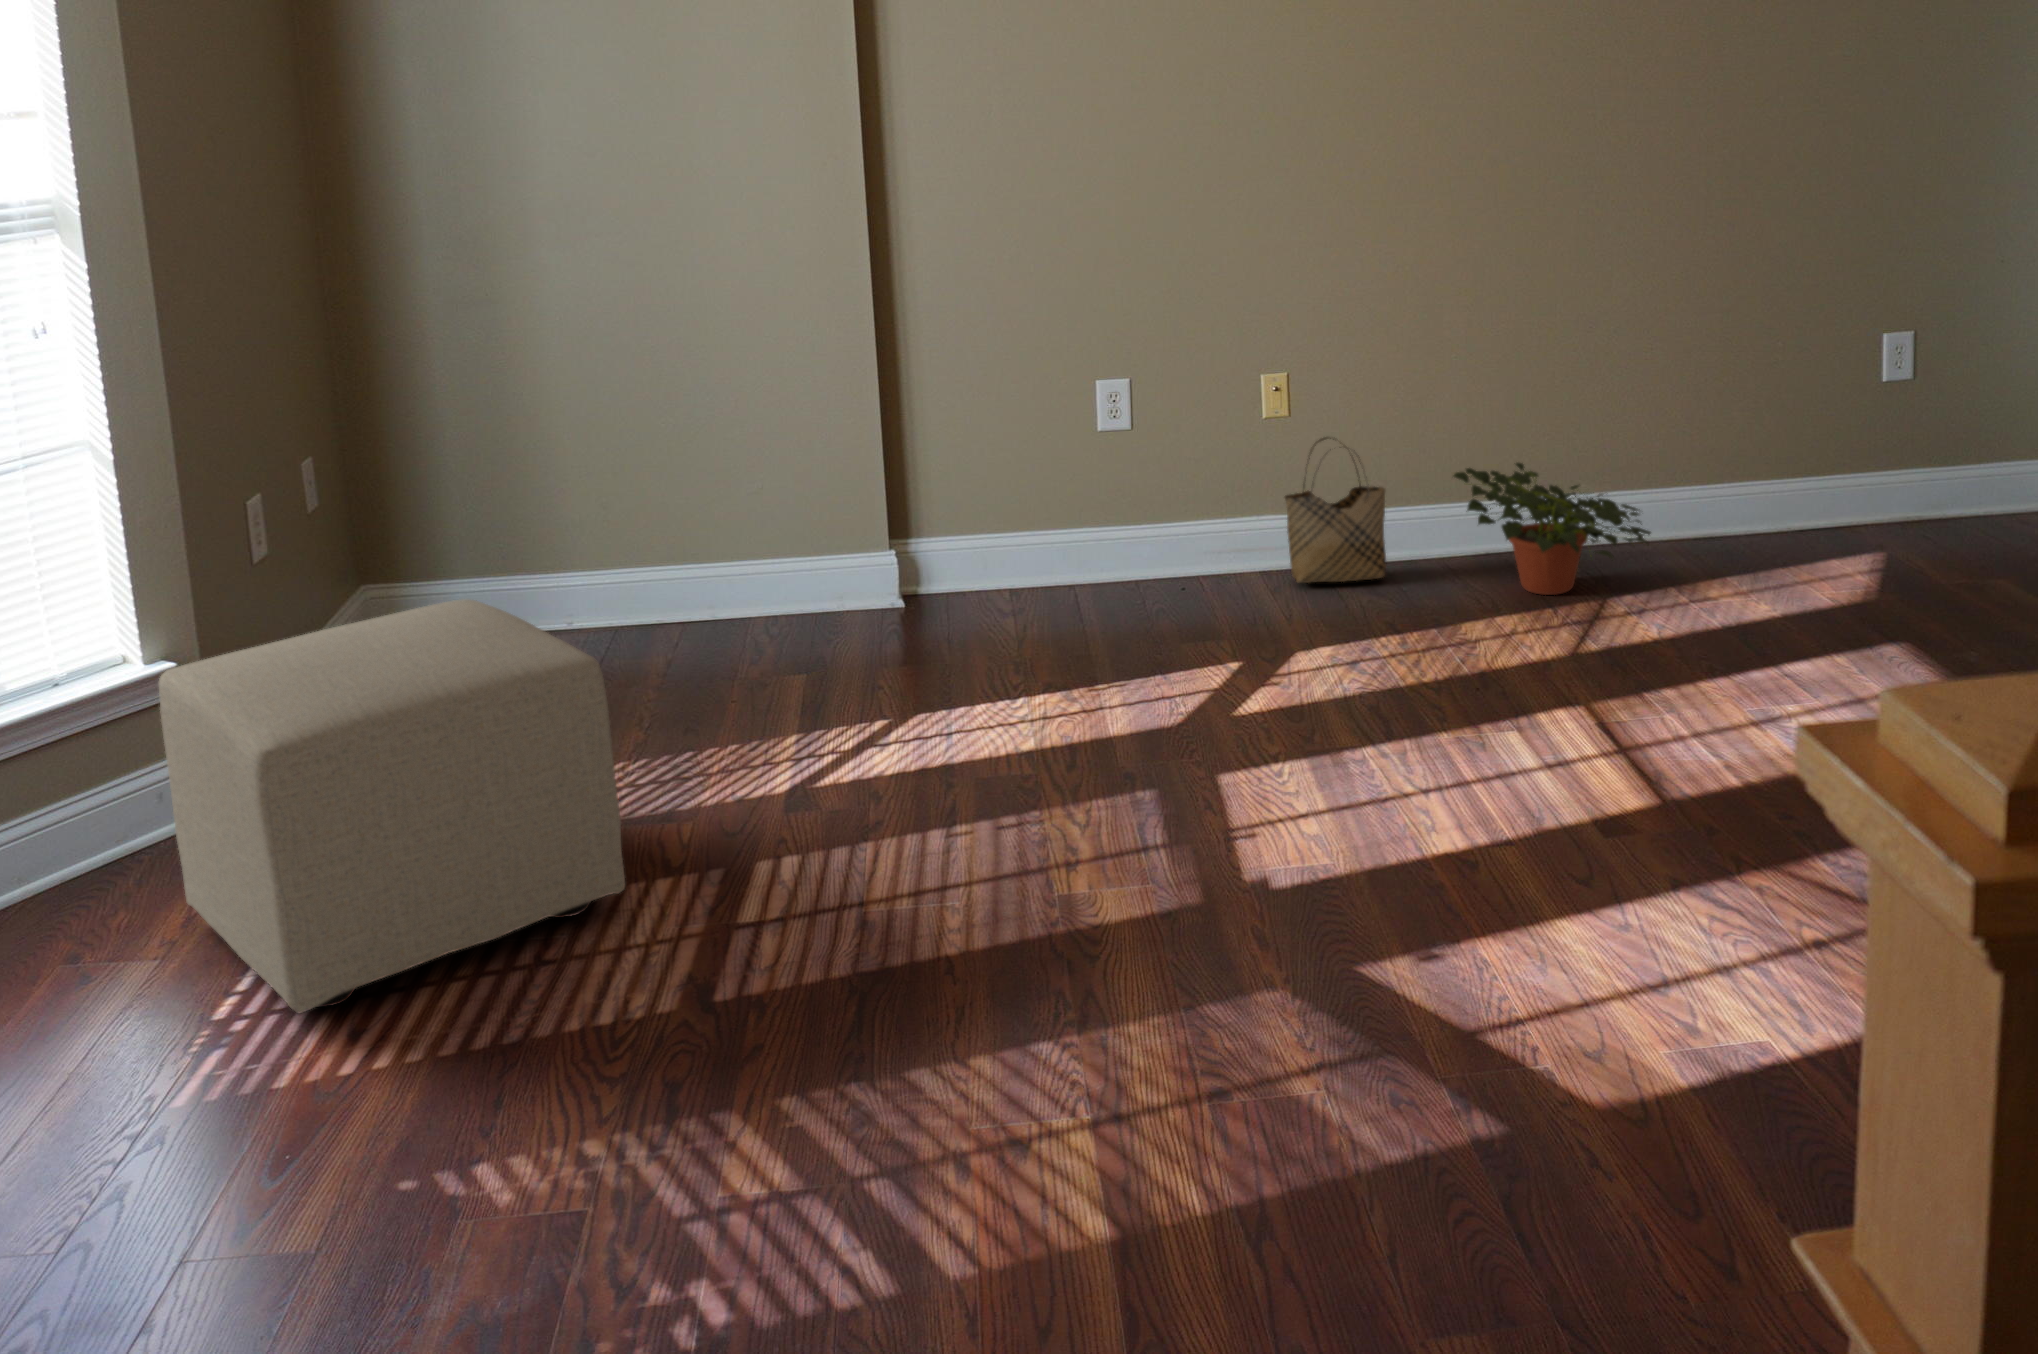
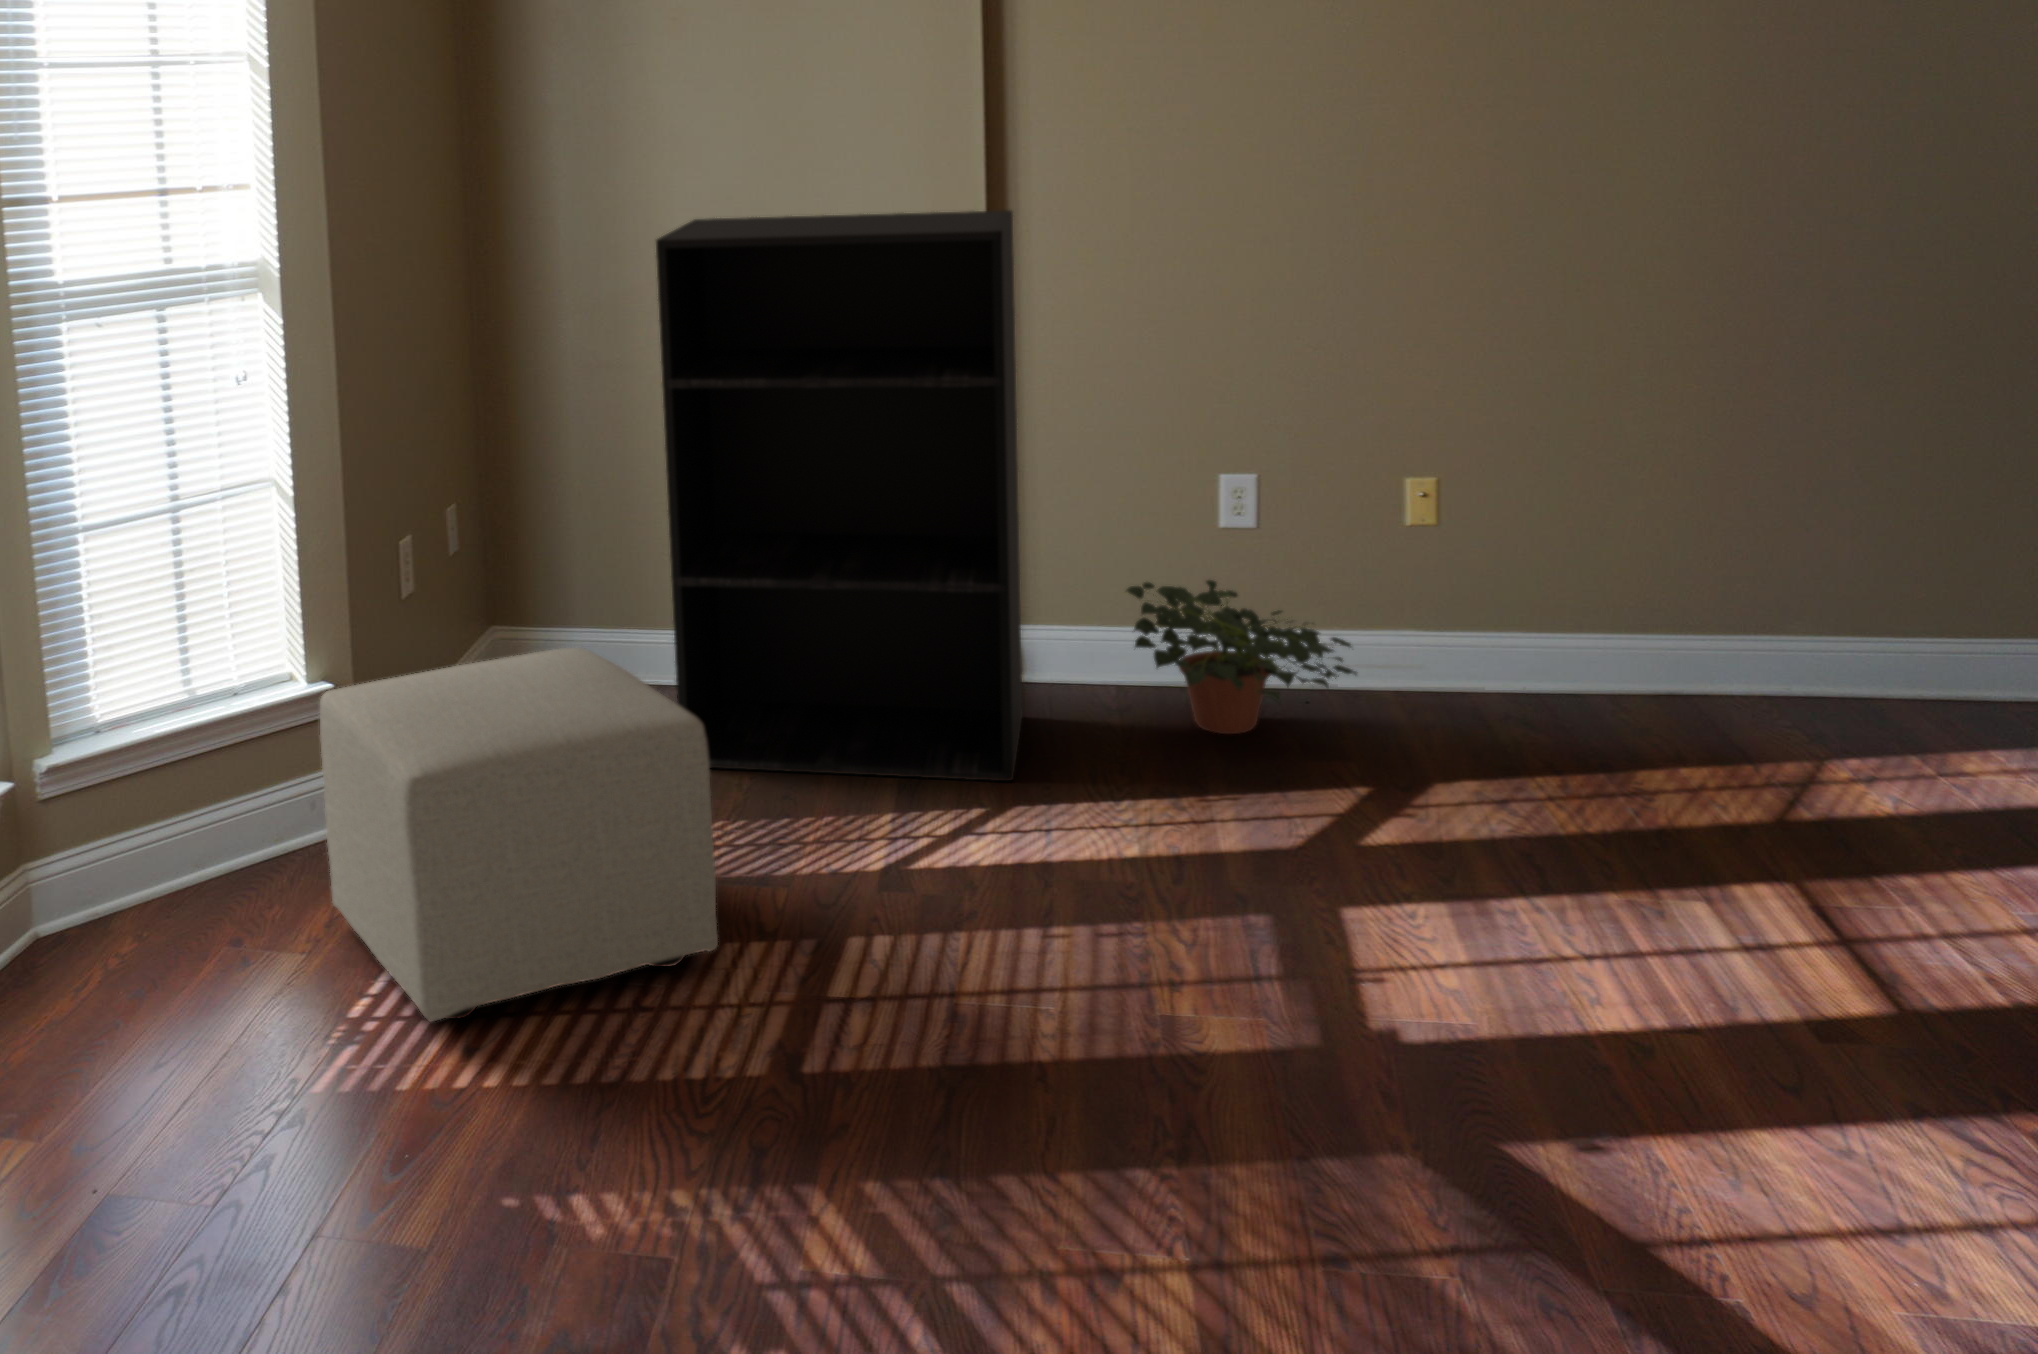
bookshelf: none [539,152,929,714] -> present [656,210,1023,781]
woven basket: present [1285,437,1386,583] -> none [1438,536,1567,704]
potted plant: present [1454,463,1651,595] -> present [1126,580,1357,734]

